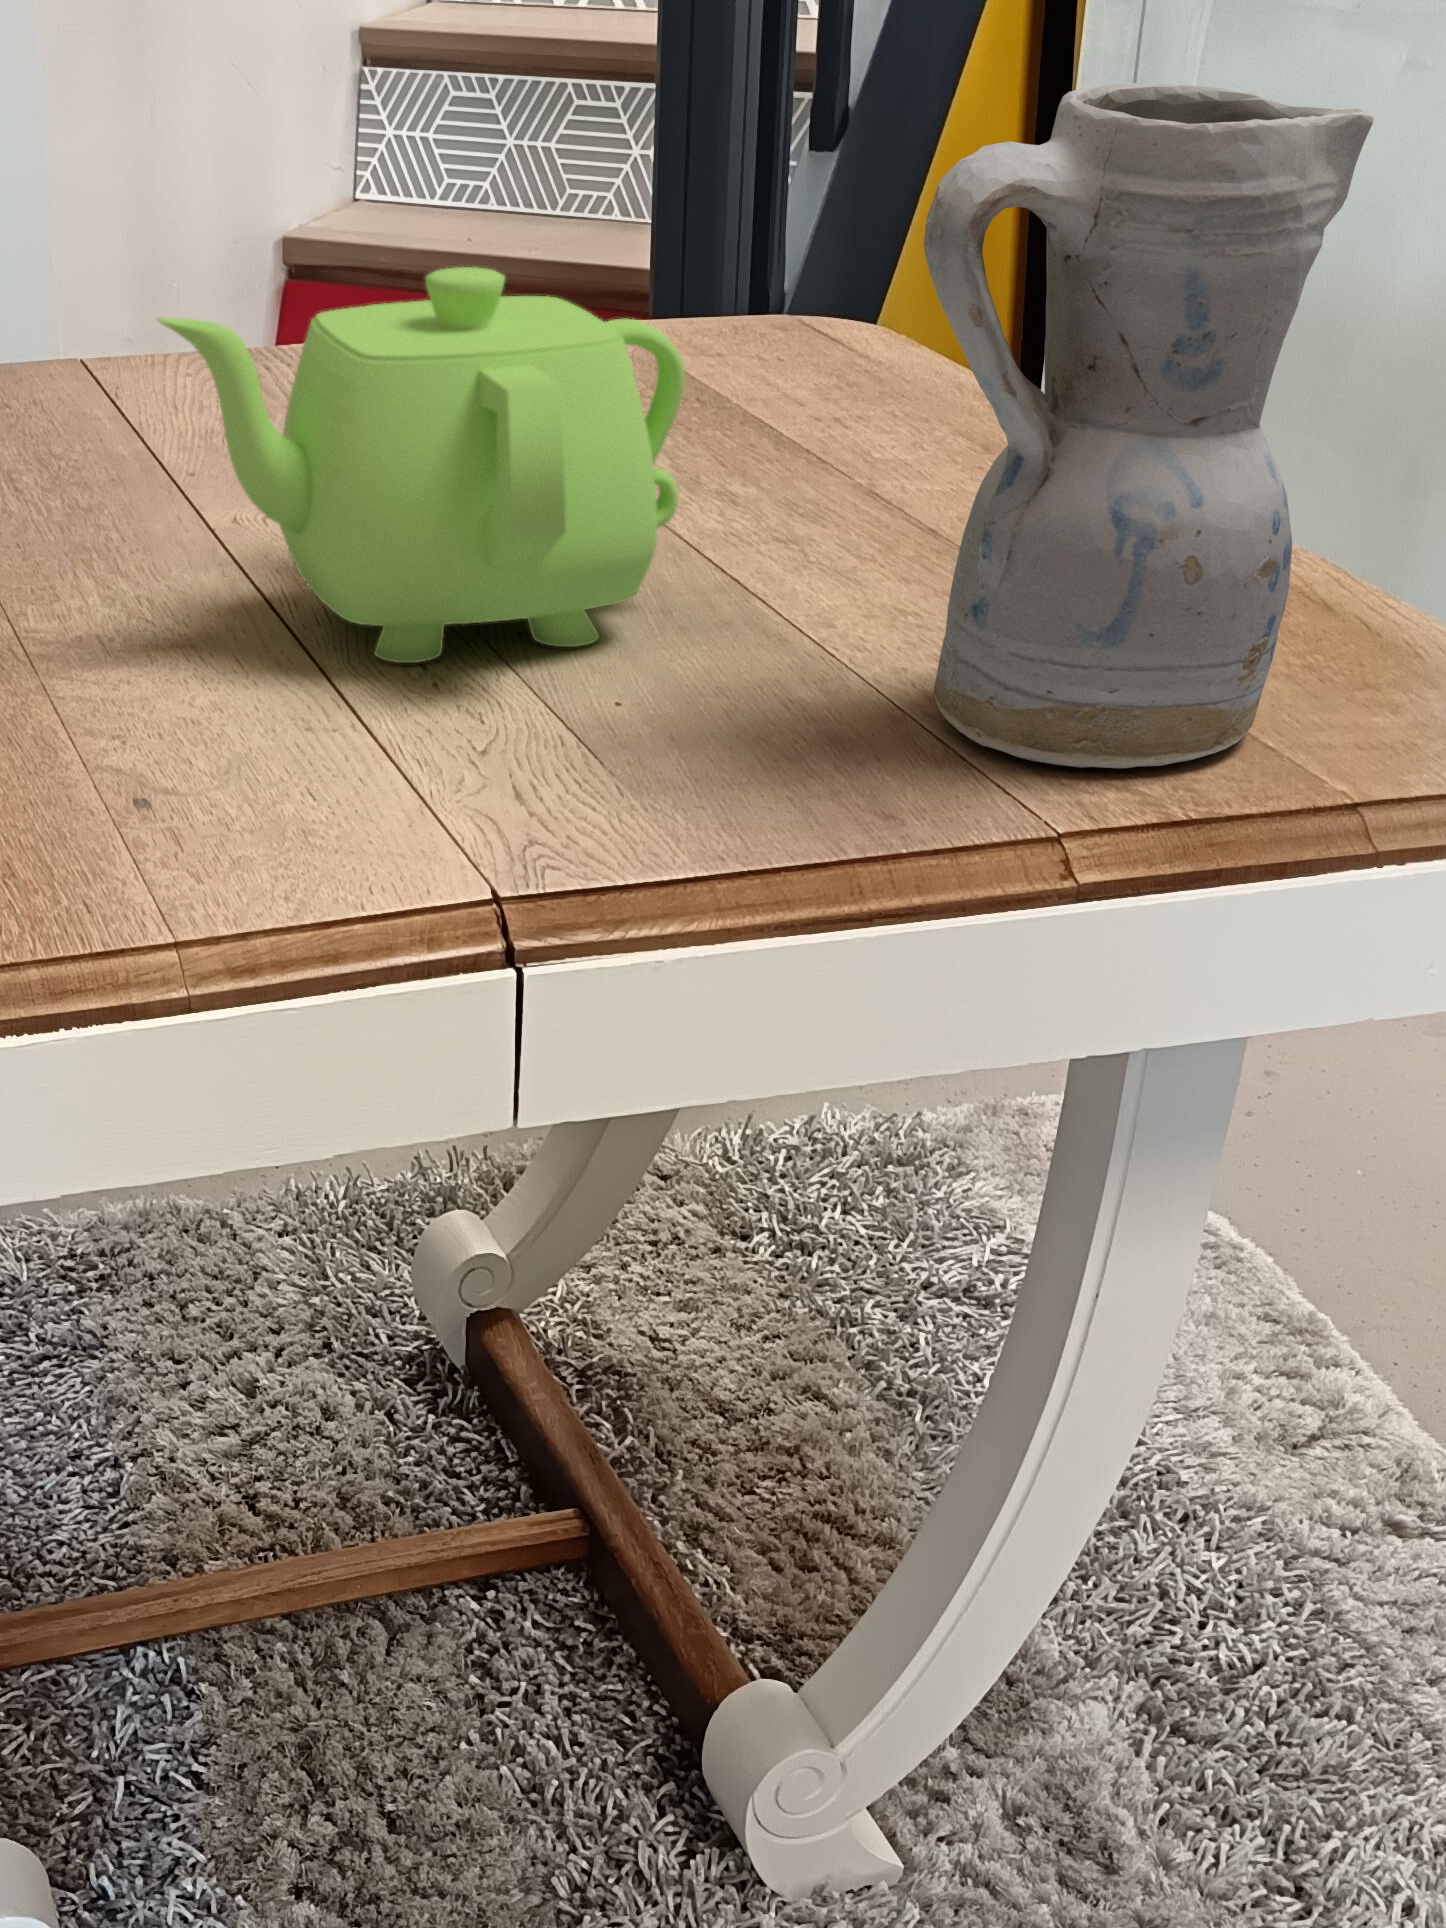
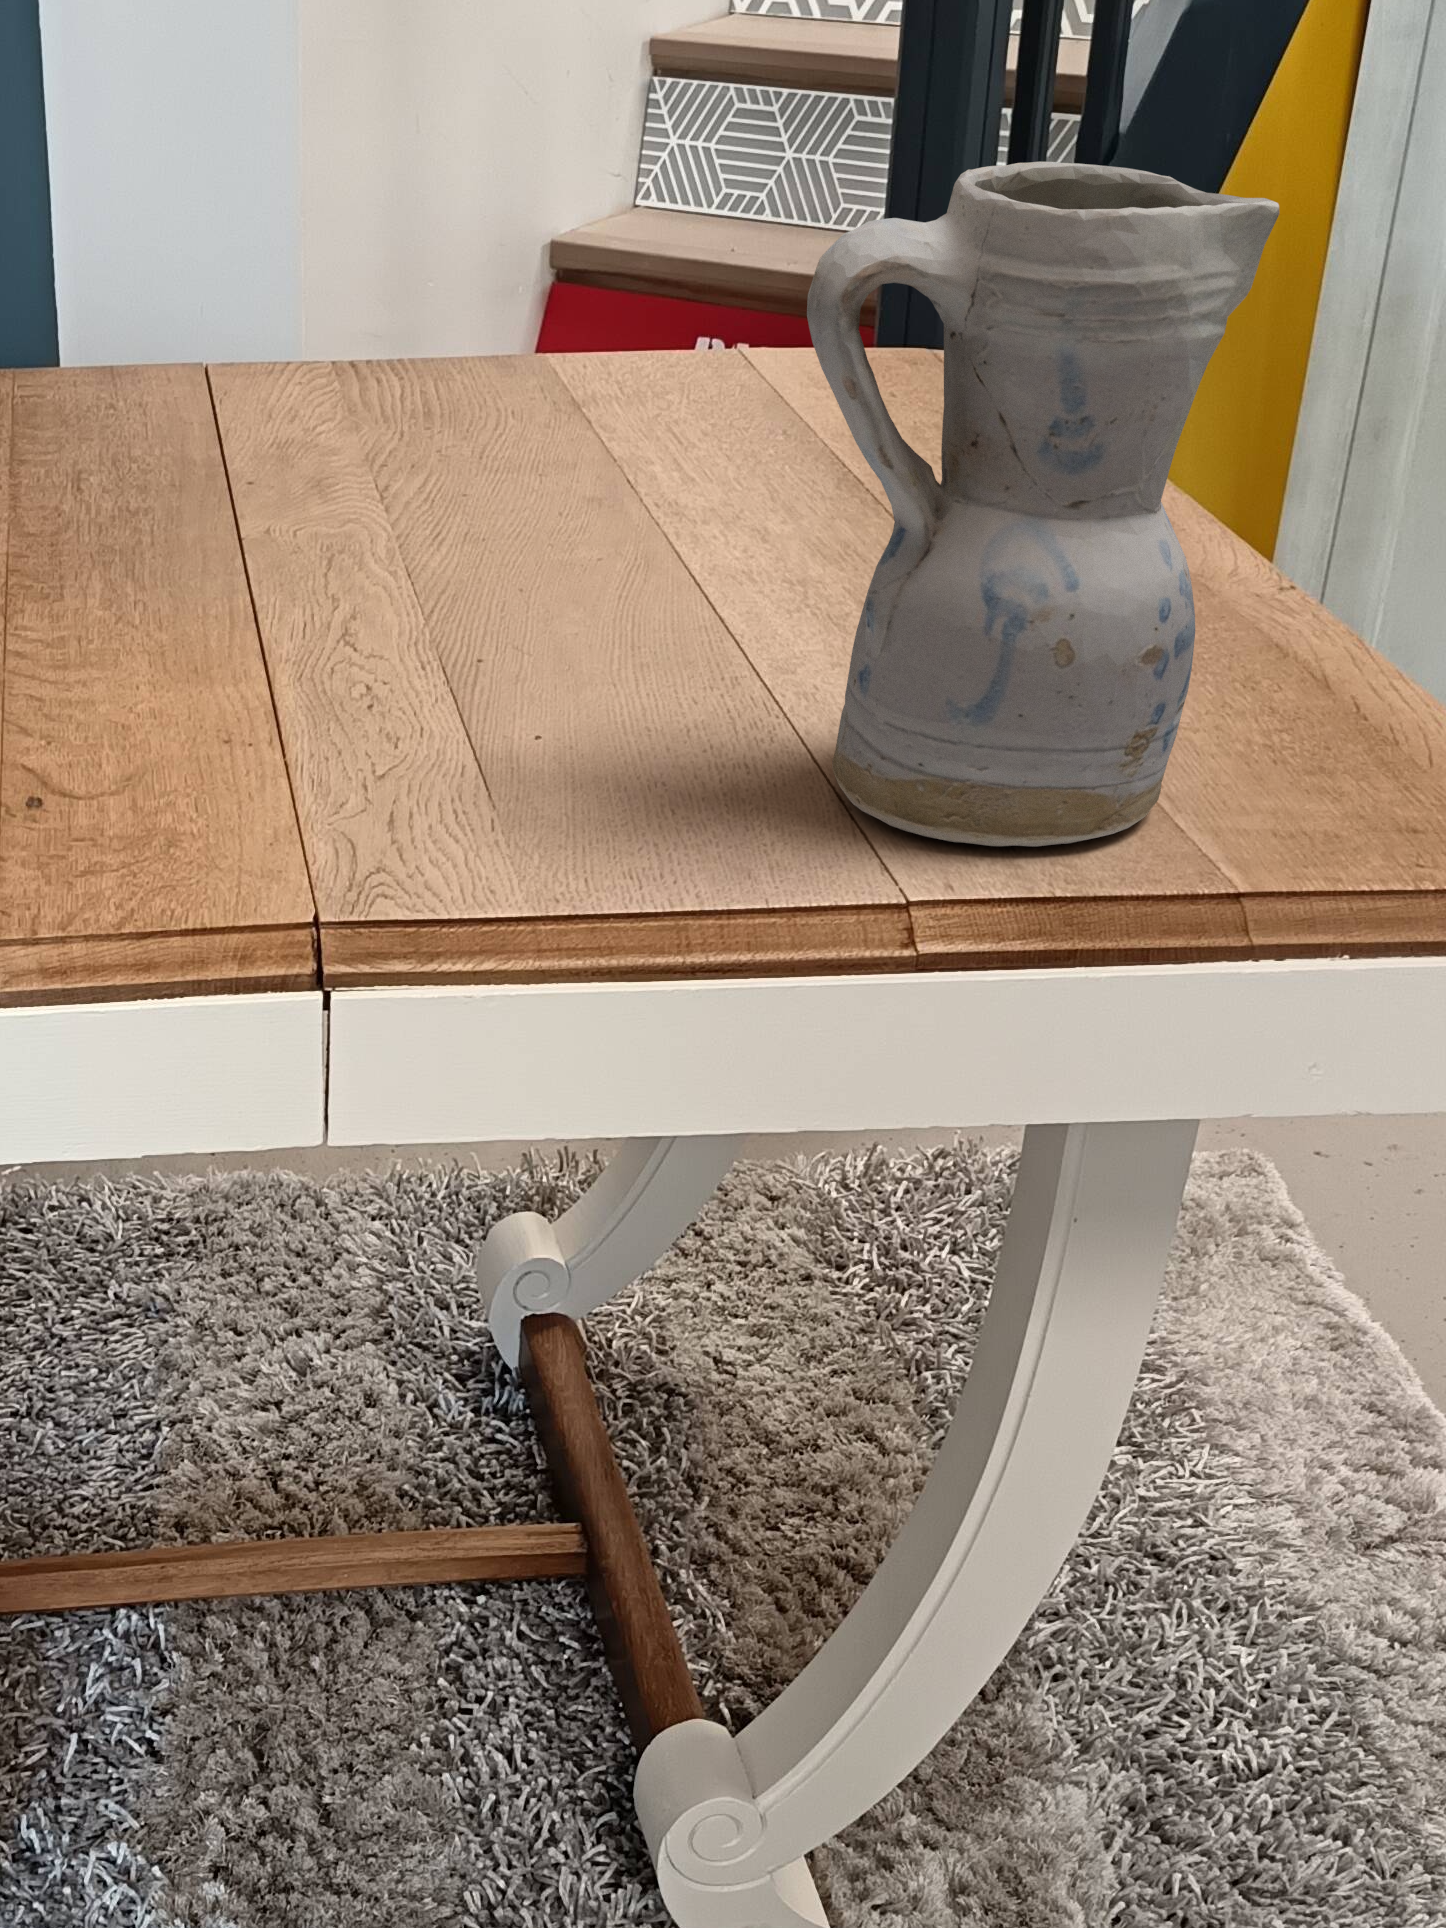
teapot: present [158,267,685,663] -> none [122,308,652,687]

